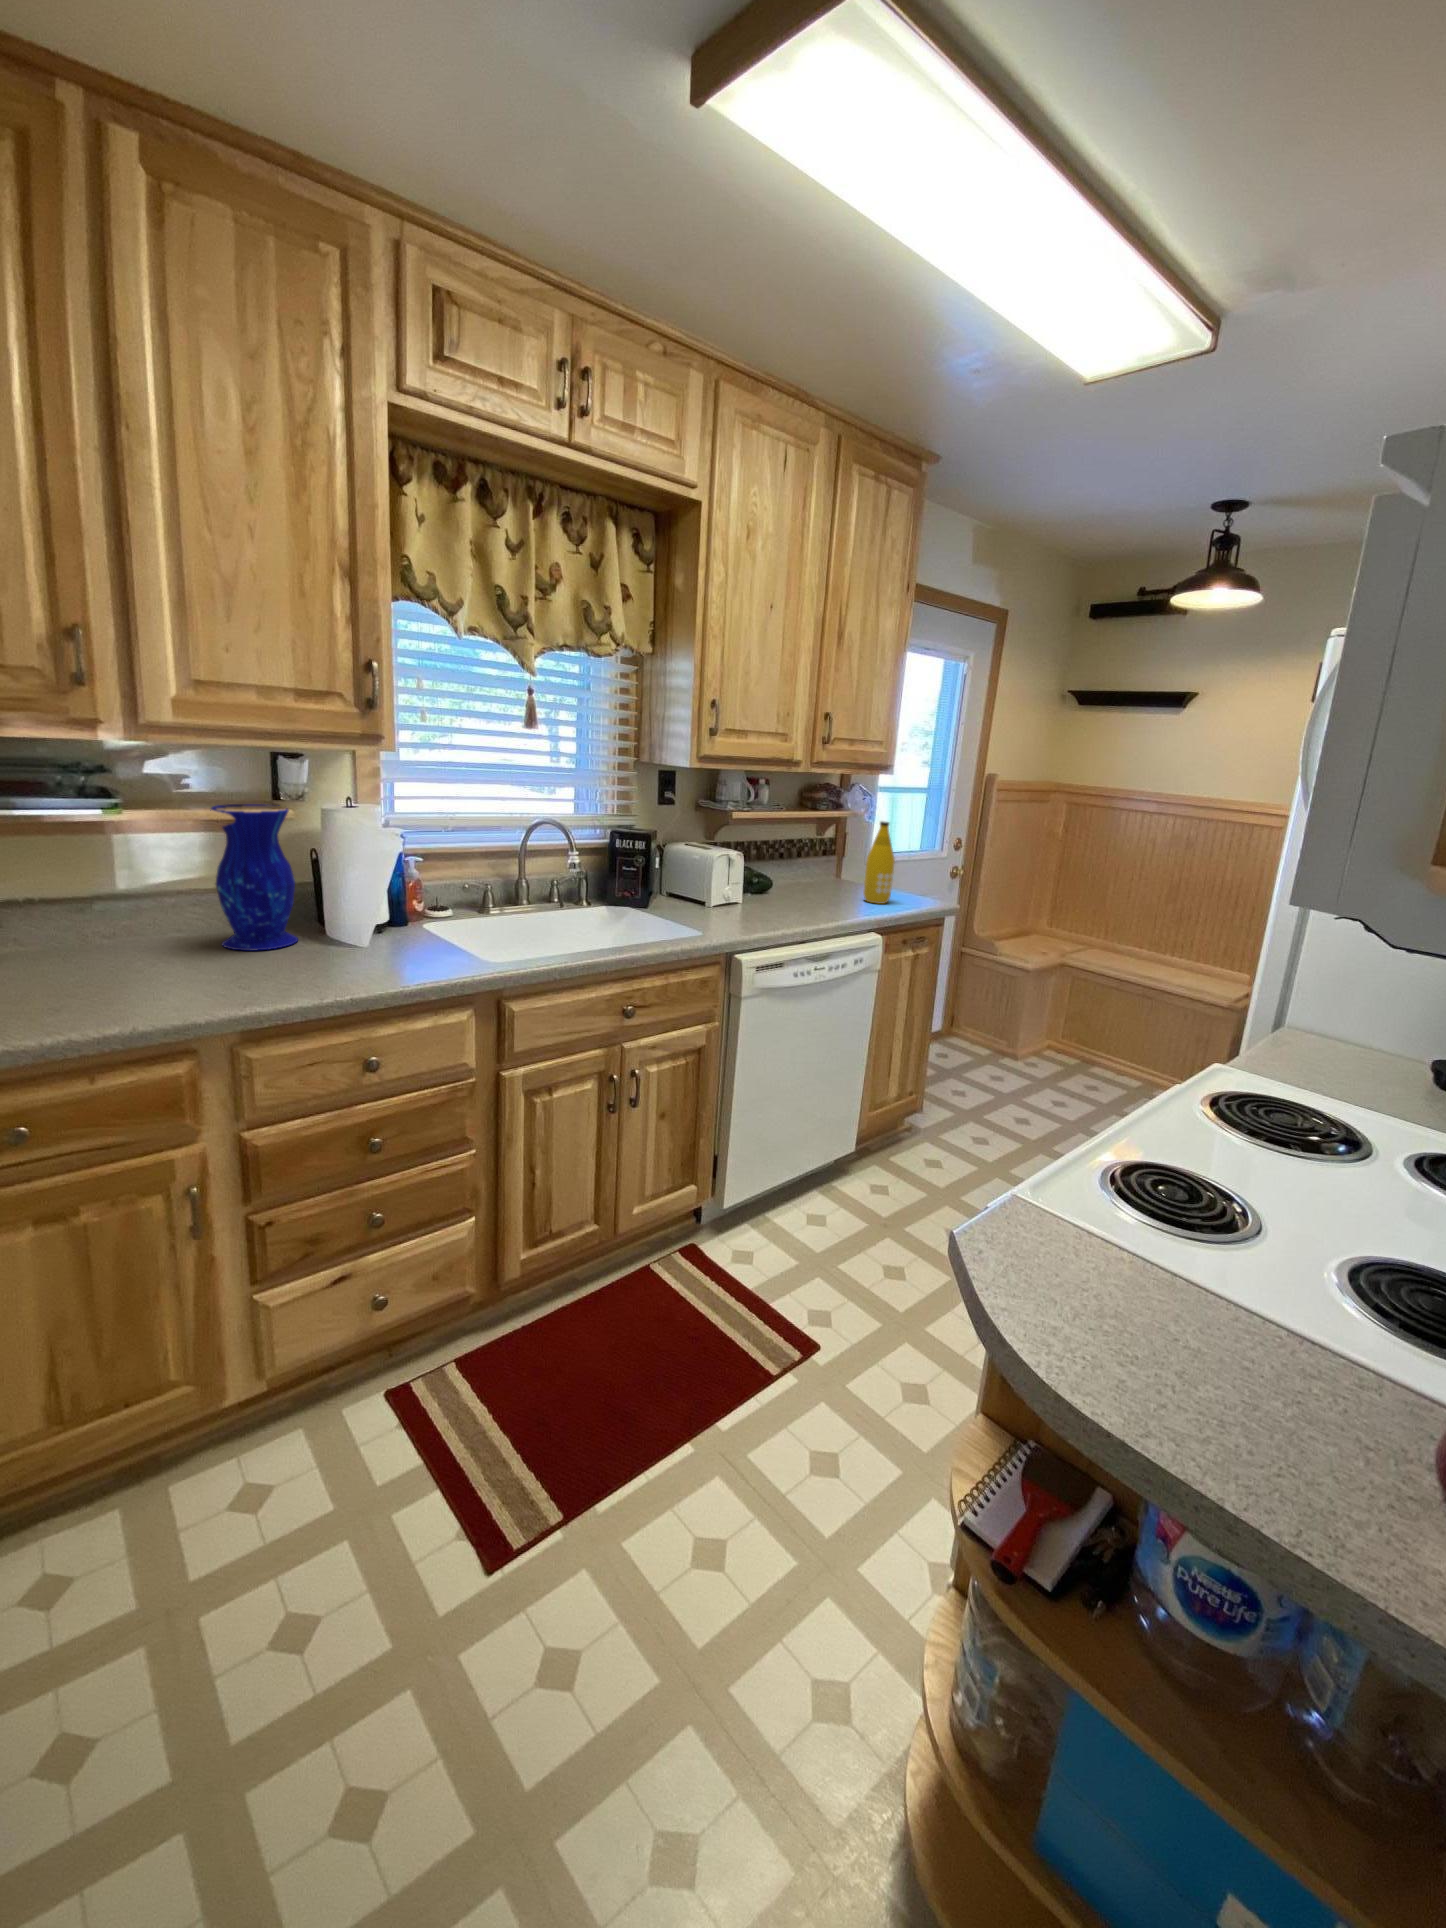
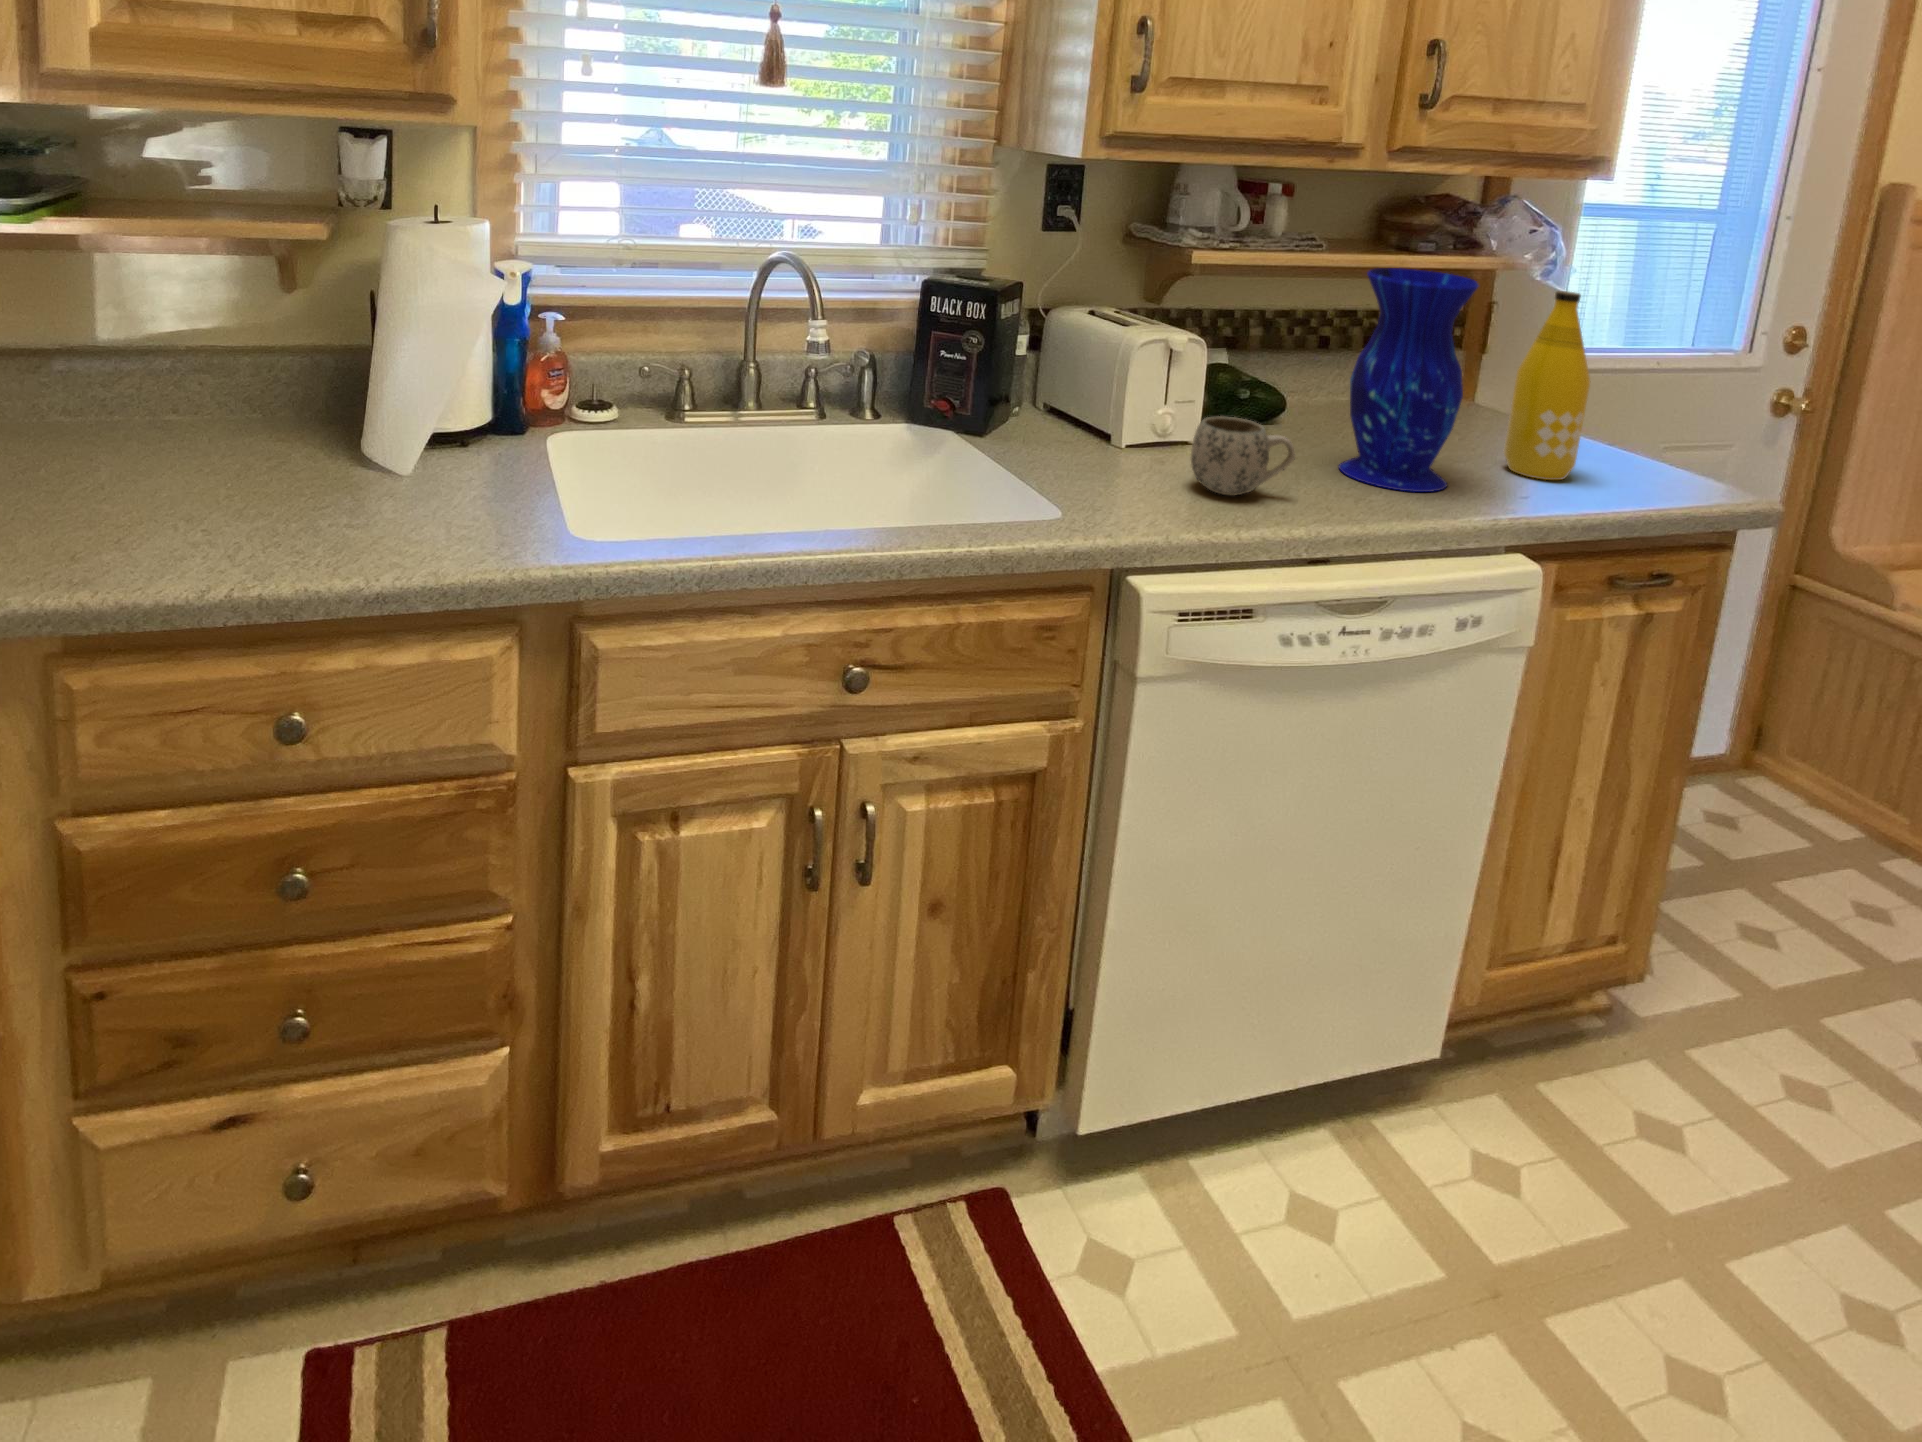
vase: present [210,804,298,951] -> present [1339,268,1478,492]
mug: none [746,885,790,919] -> present [1191,416,1295,496]

